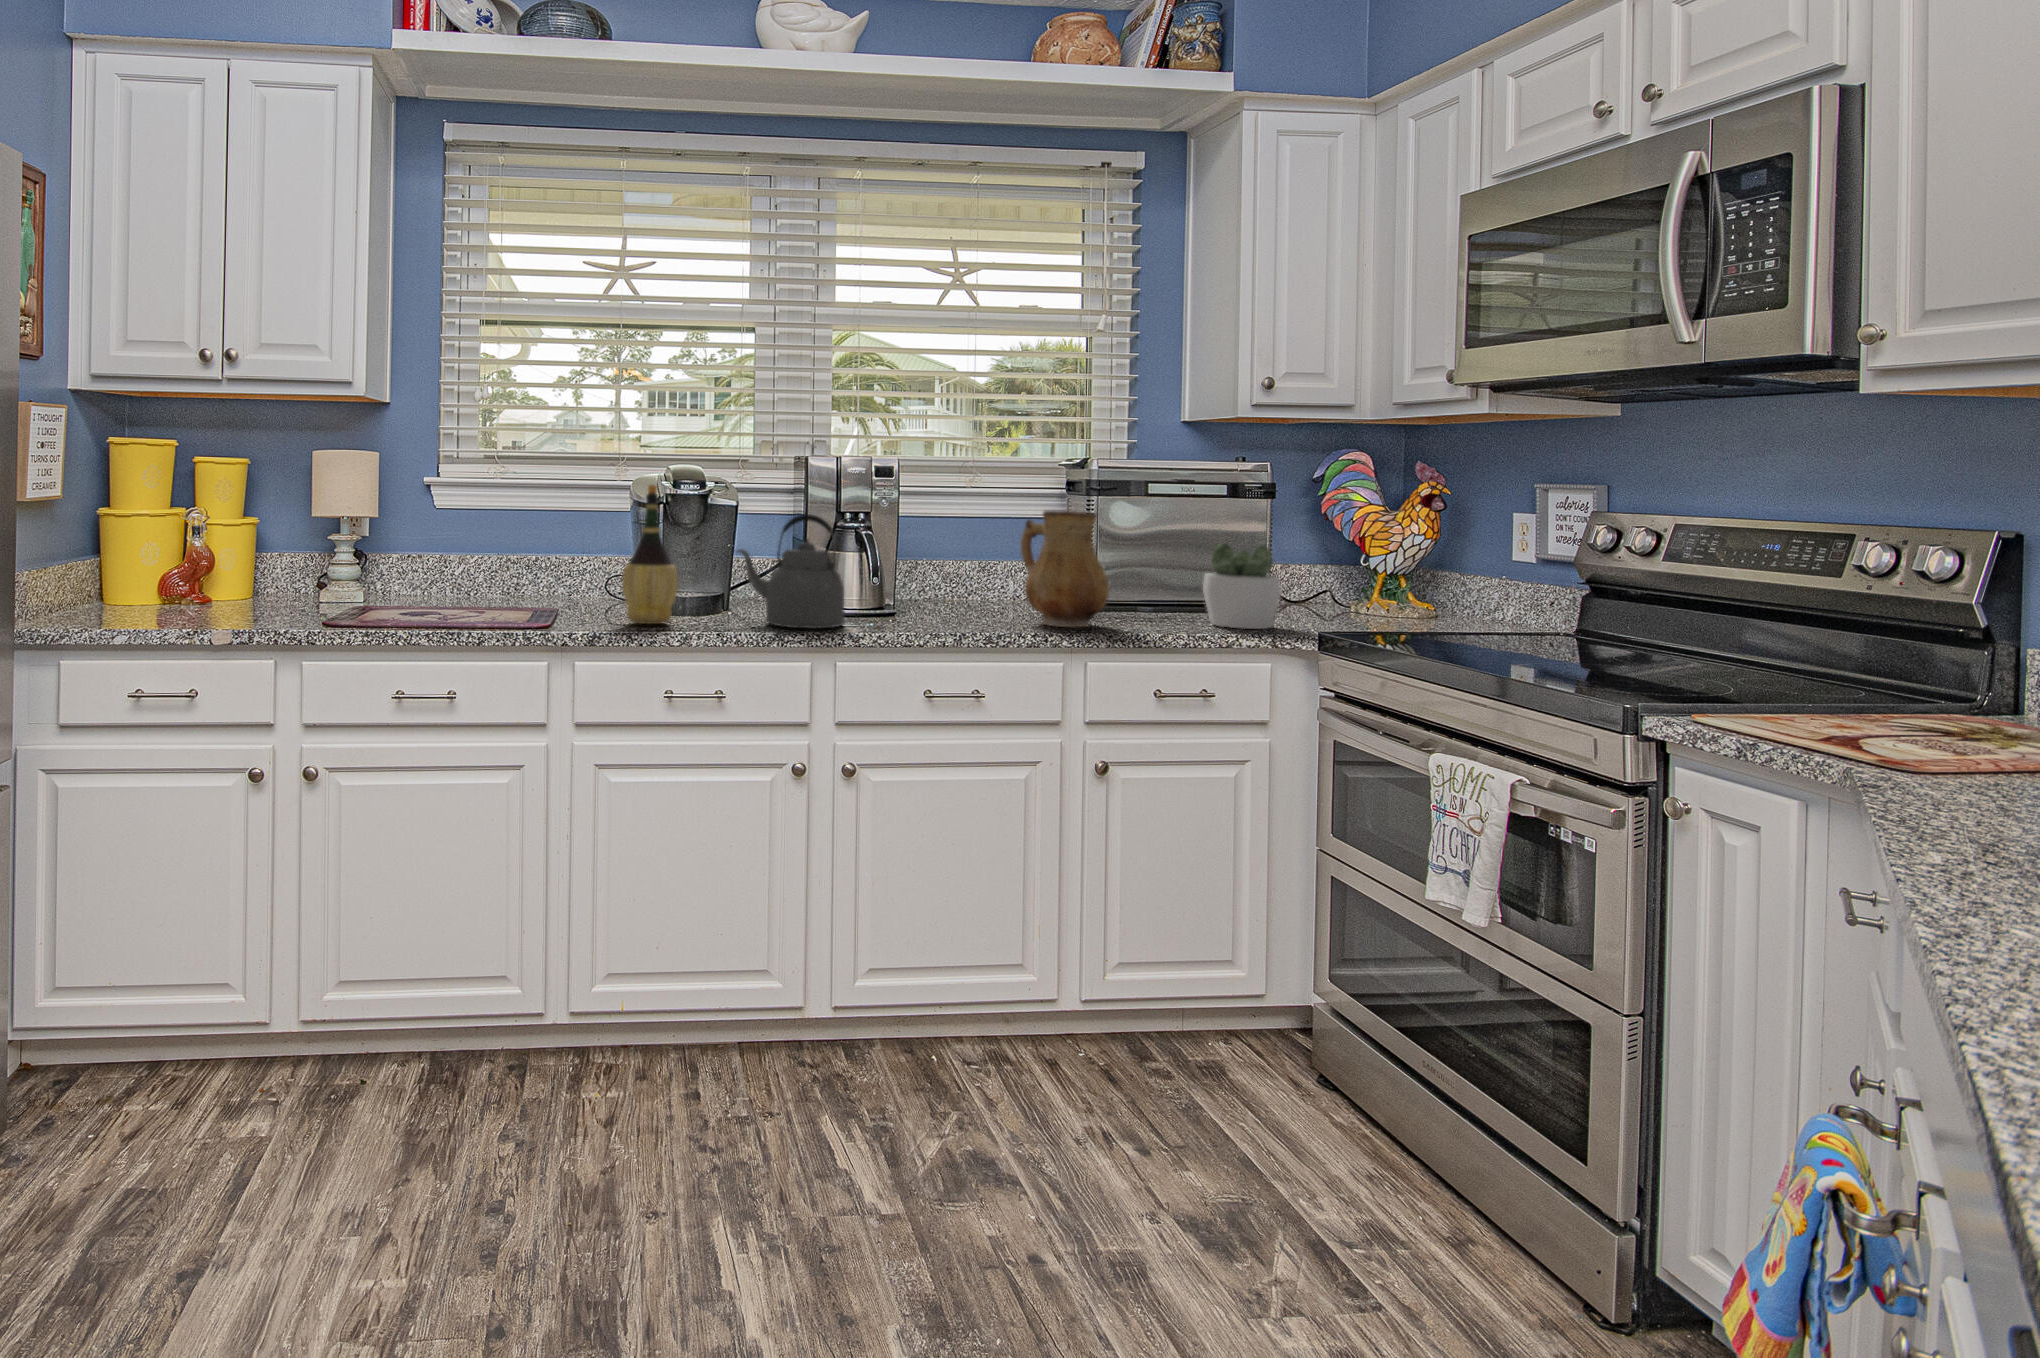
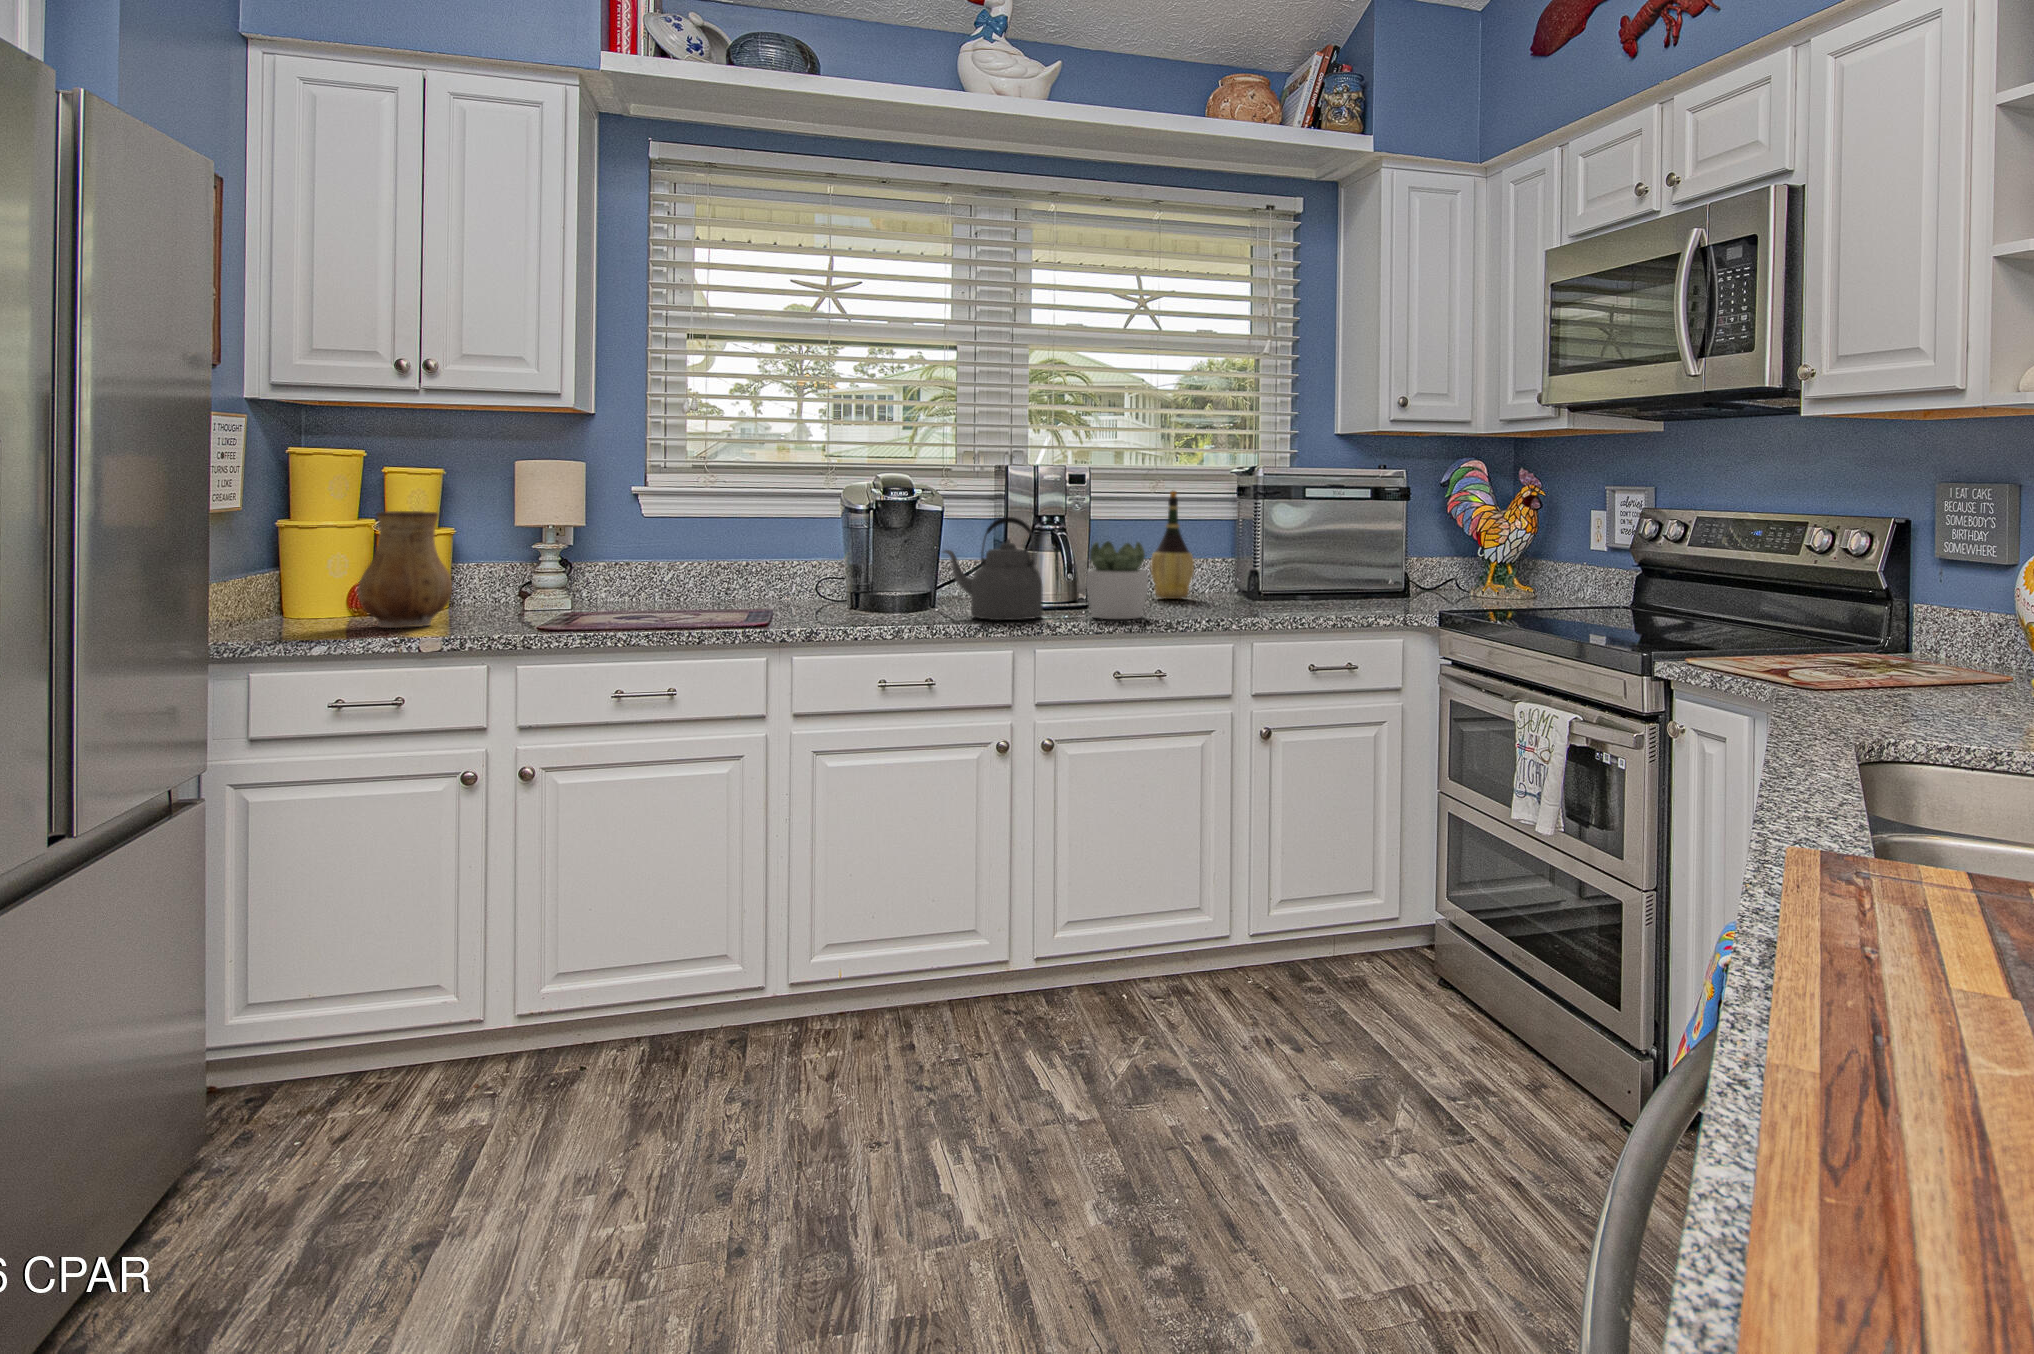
wine bottle: present [622,484,678,624] -> present [1151,490,1194,599]
ceramic pitcher: present [1021,511,1109,627] -> present [358,511,452,628]
succulent plant: present [1203,543,1281,629] -> present [1086,541,1148,619]

